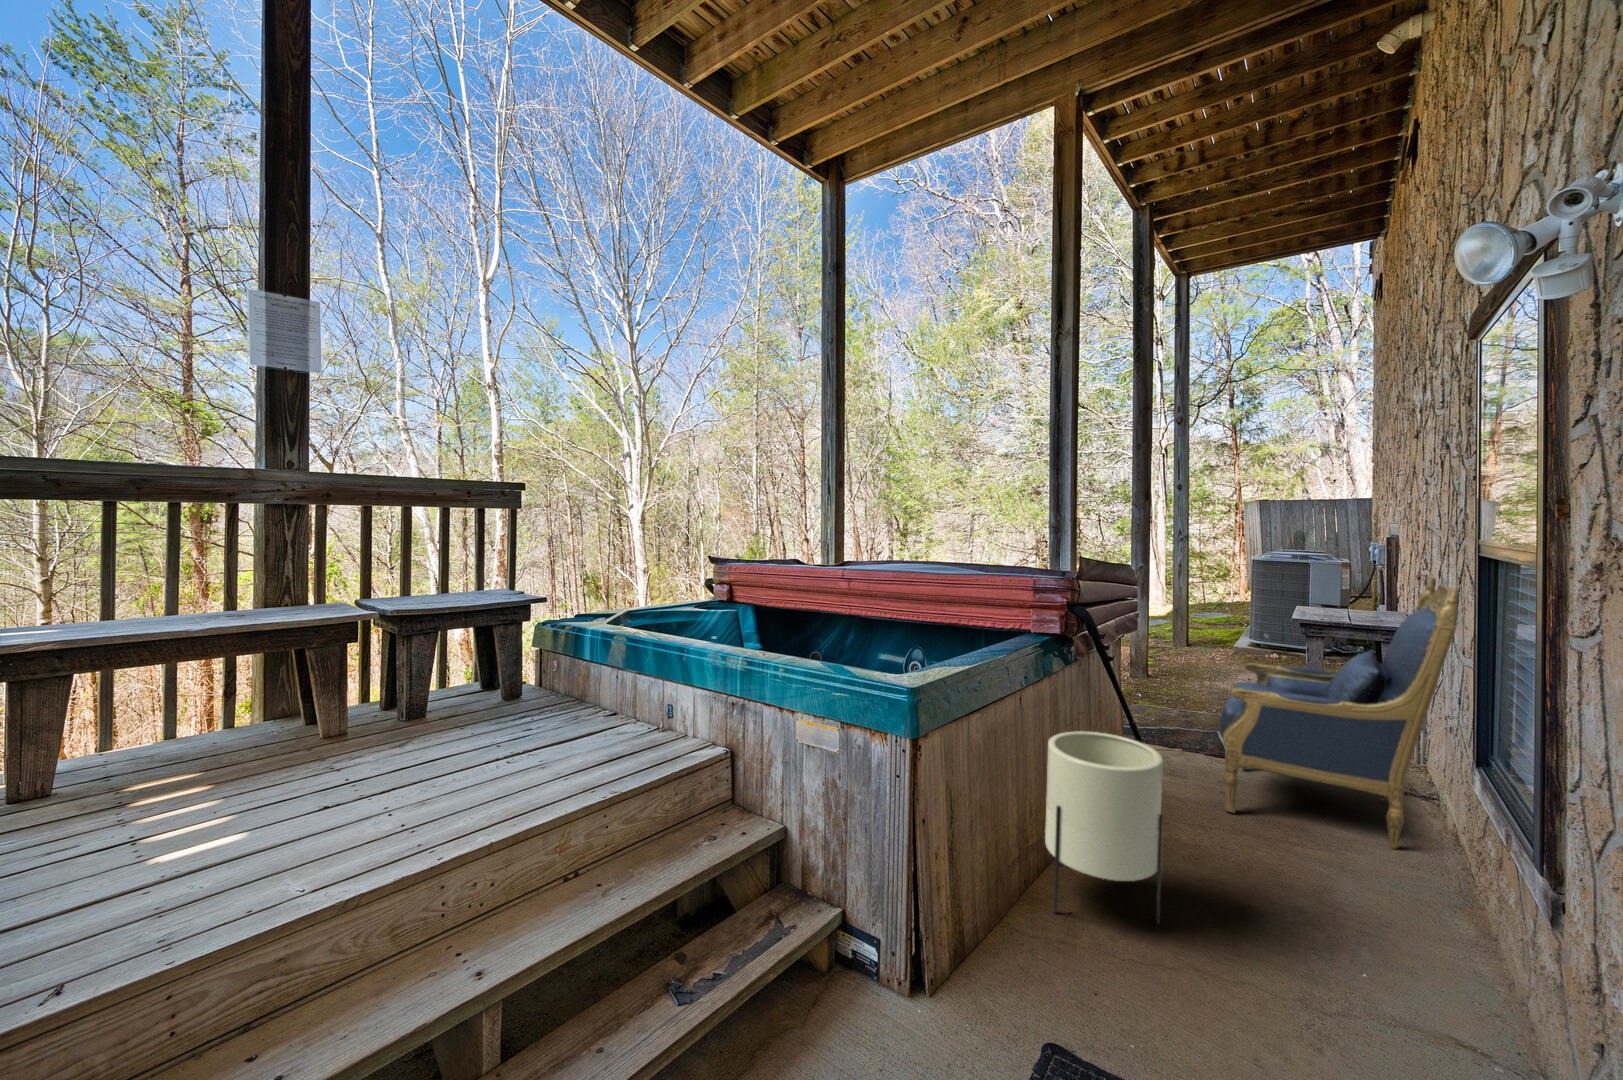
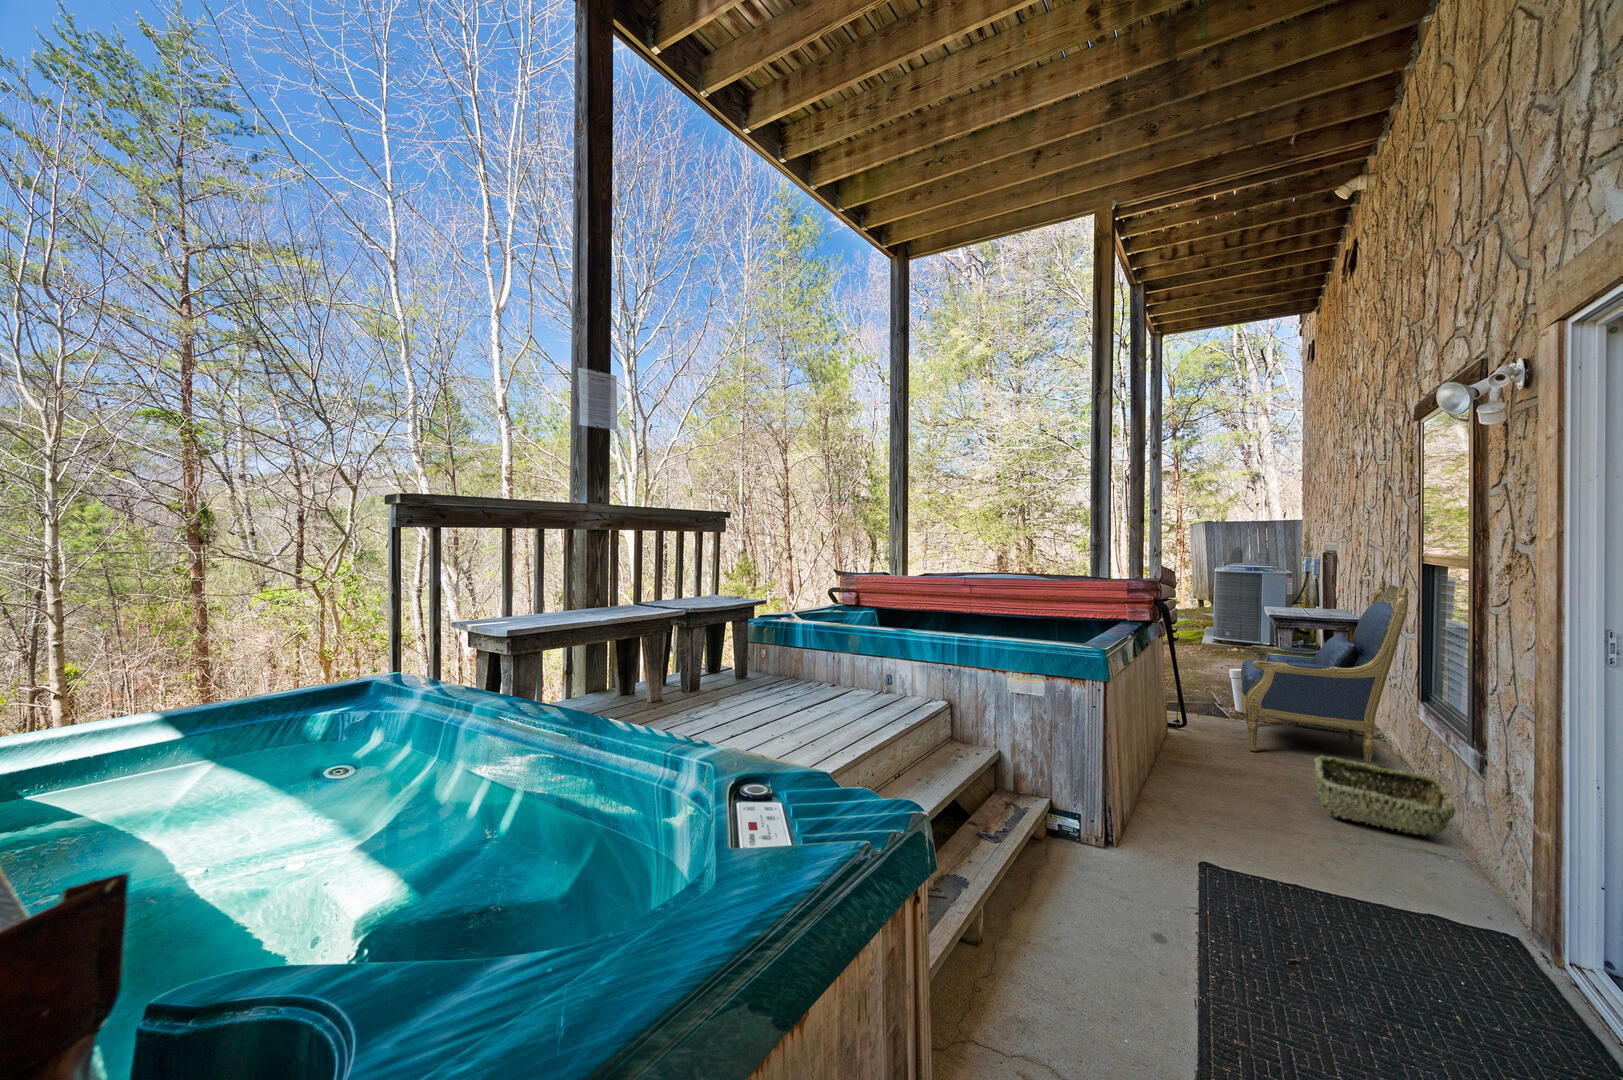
planter: present [1045,731,1163,924] -> none [1153,687,1239,812]
woven basket: none [1283,844,1504,996] -> present [1315,755,1455,836]

